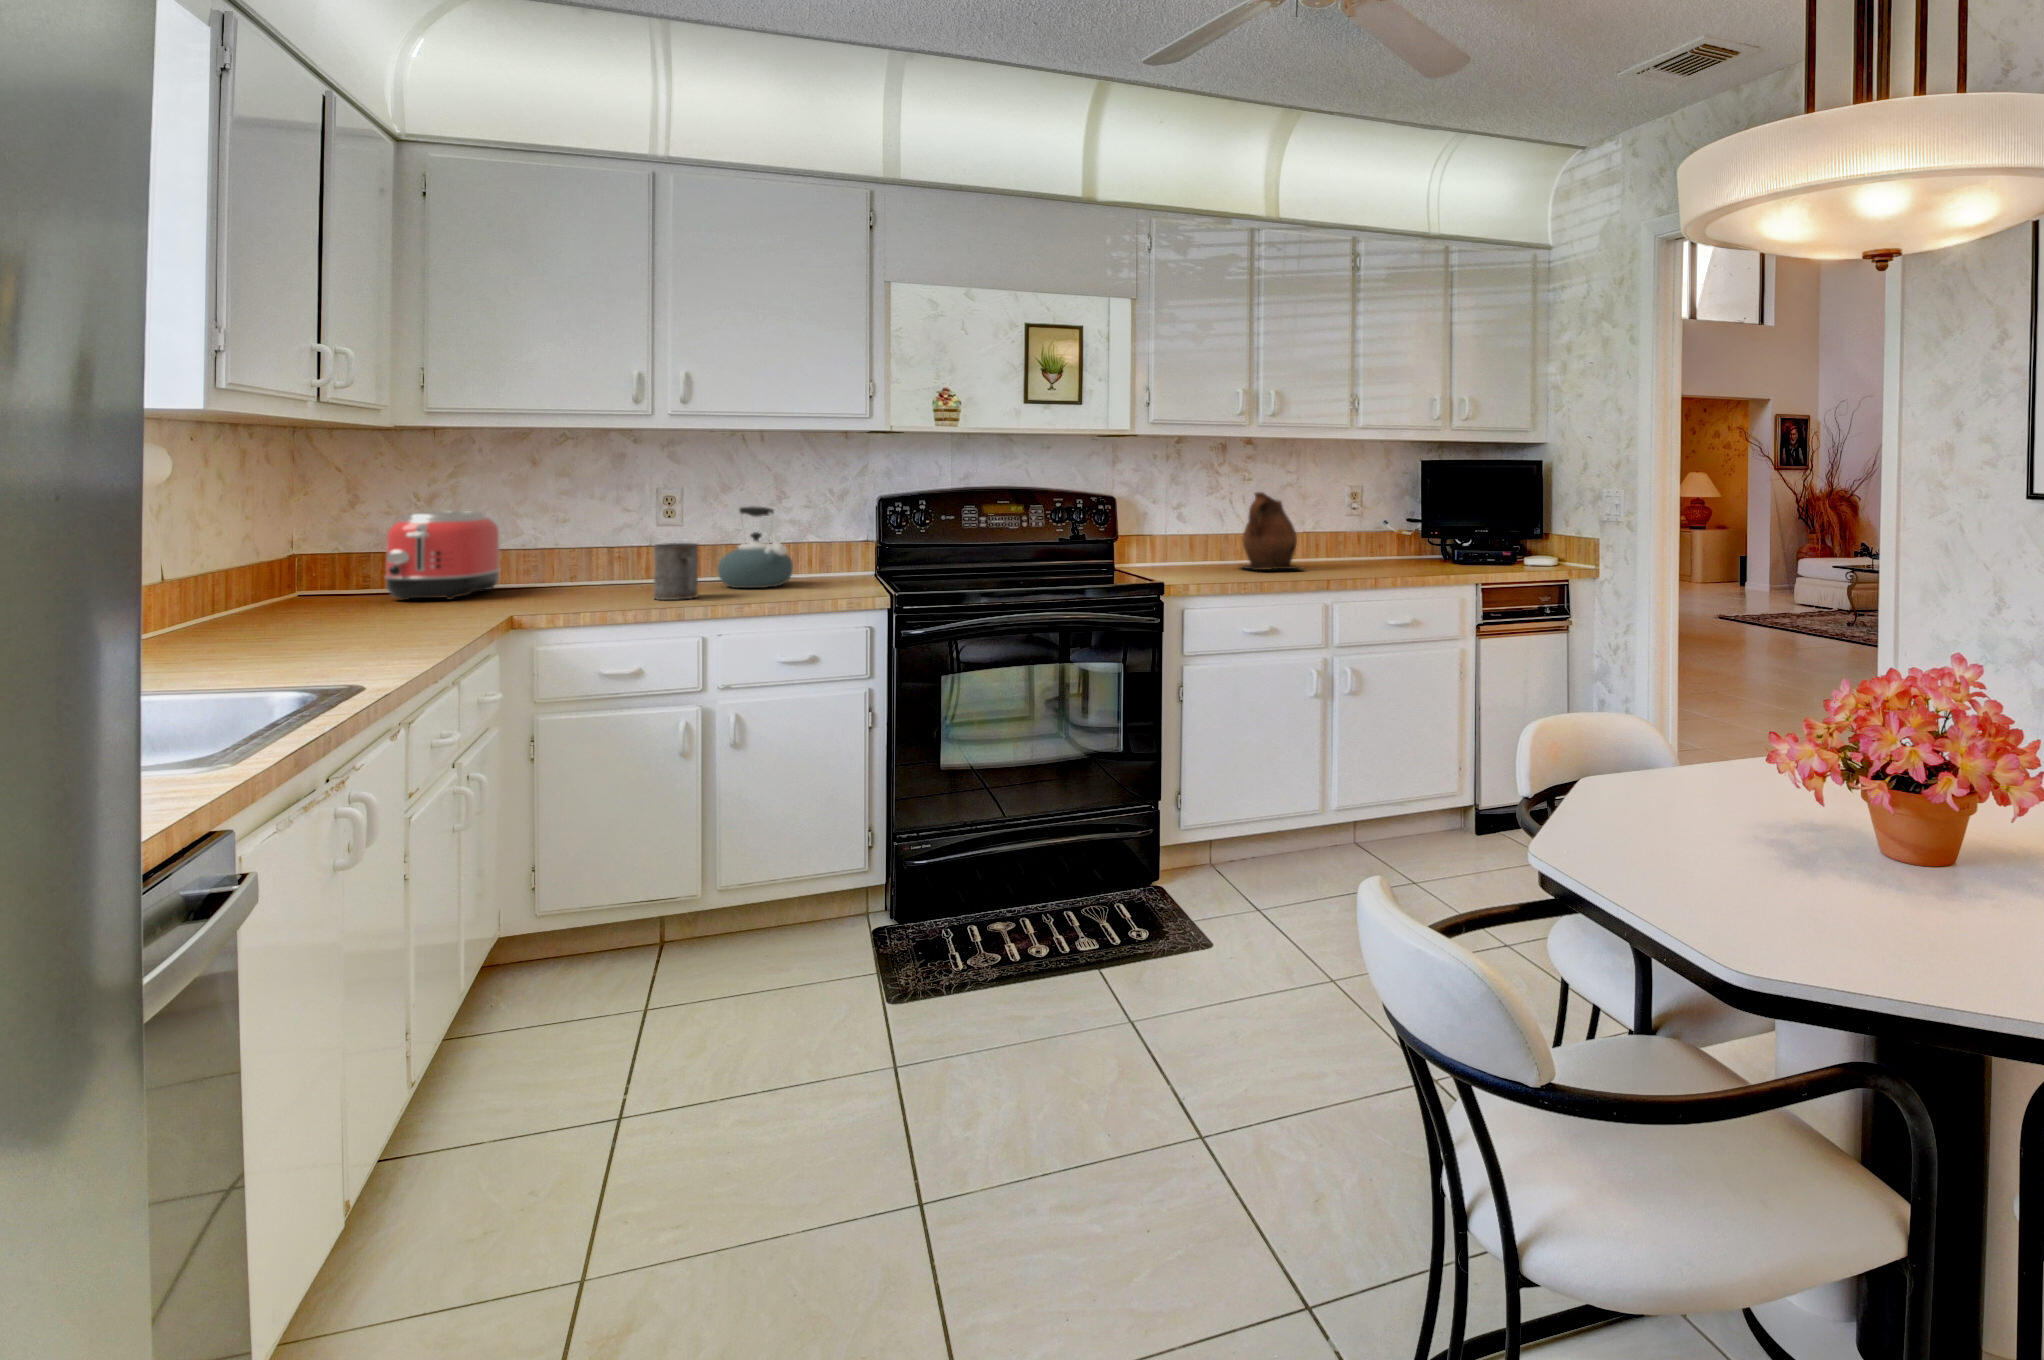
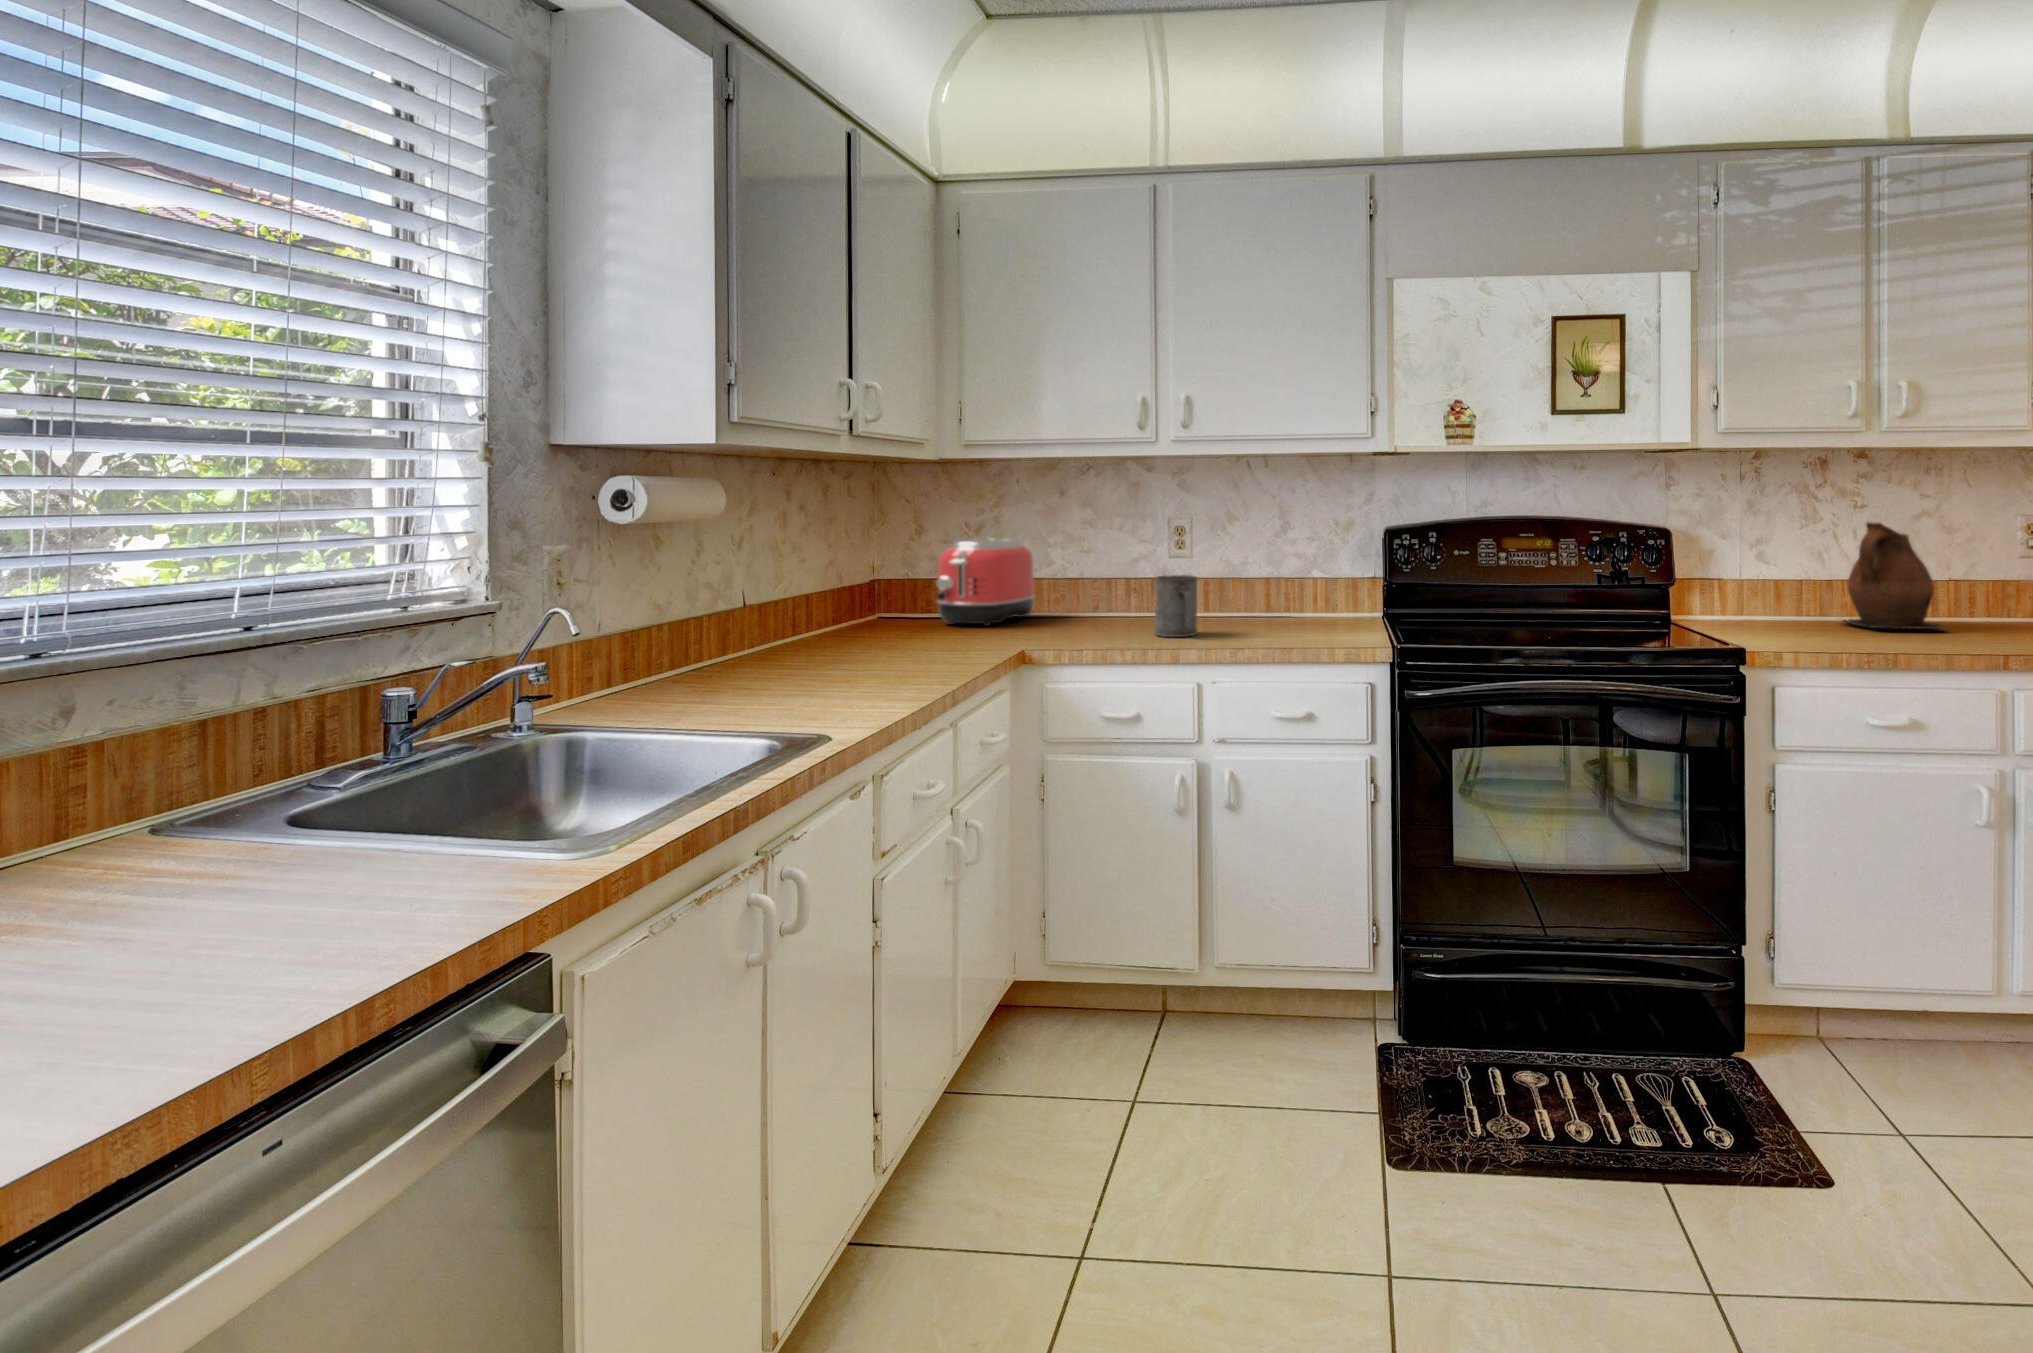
kettle: present [718,507,793,588] -> none [1223,537,1297,626]

